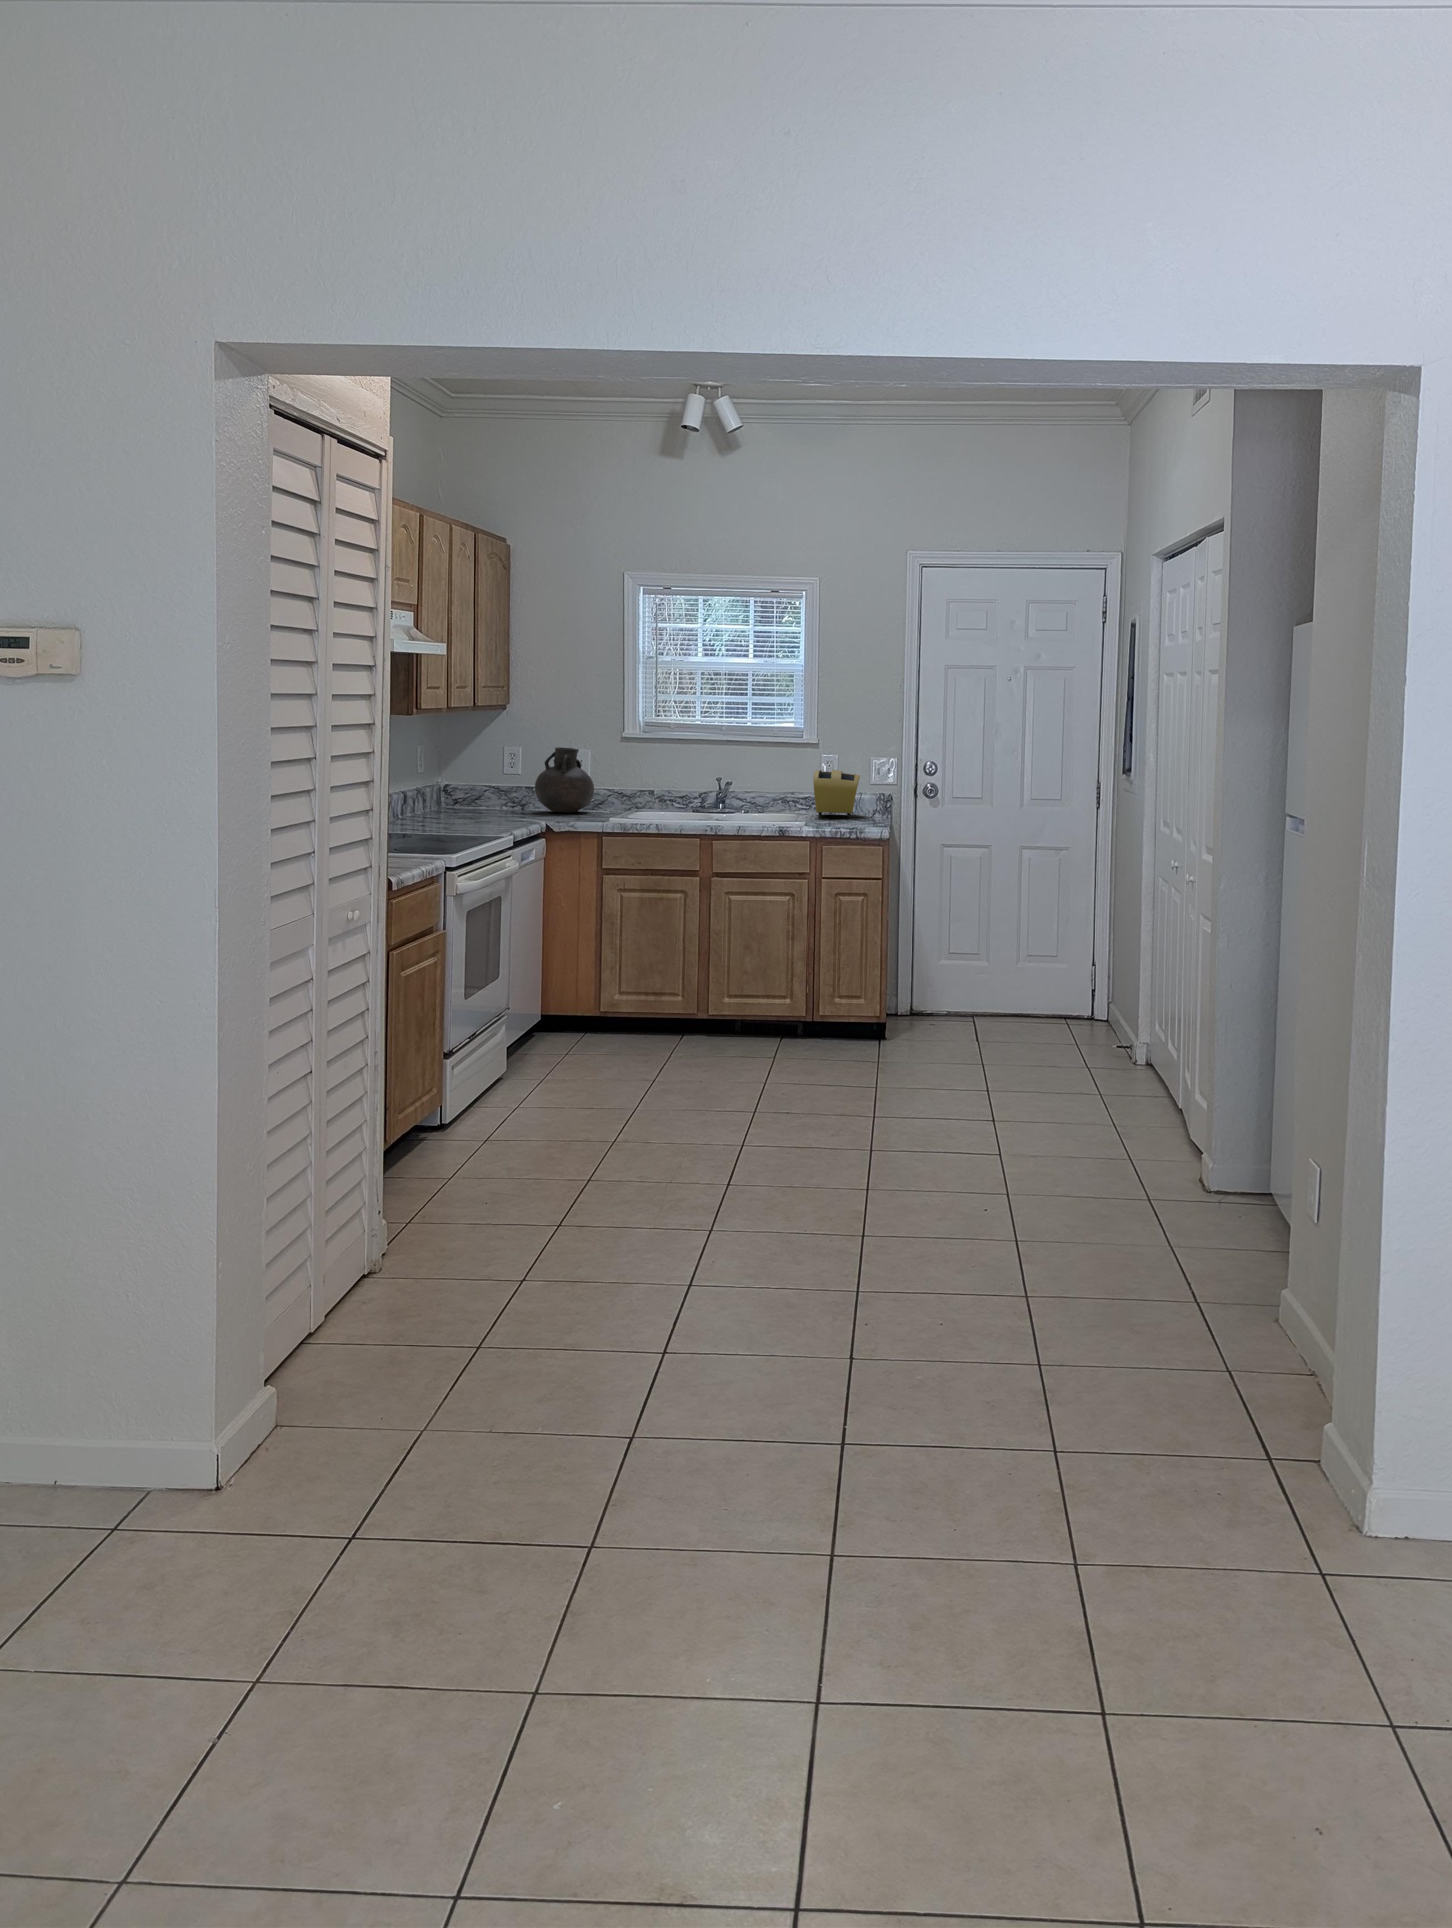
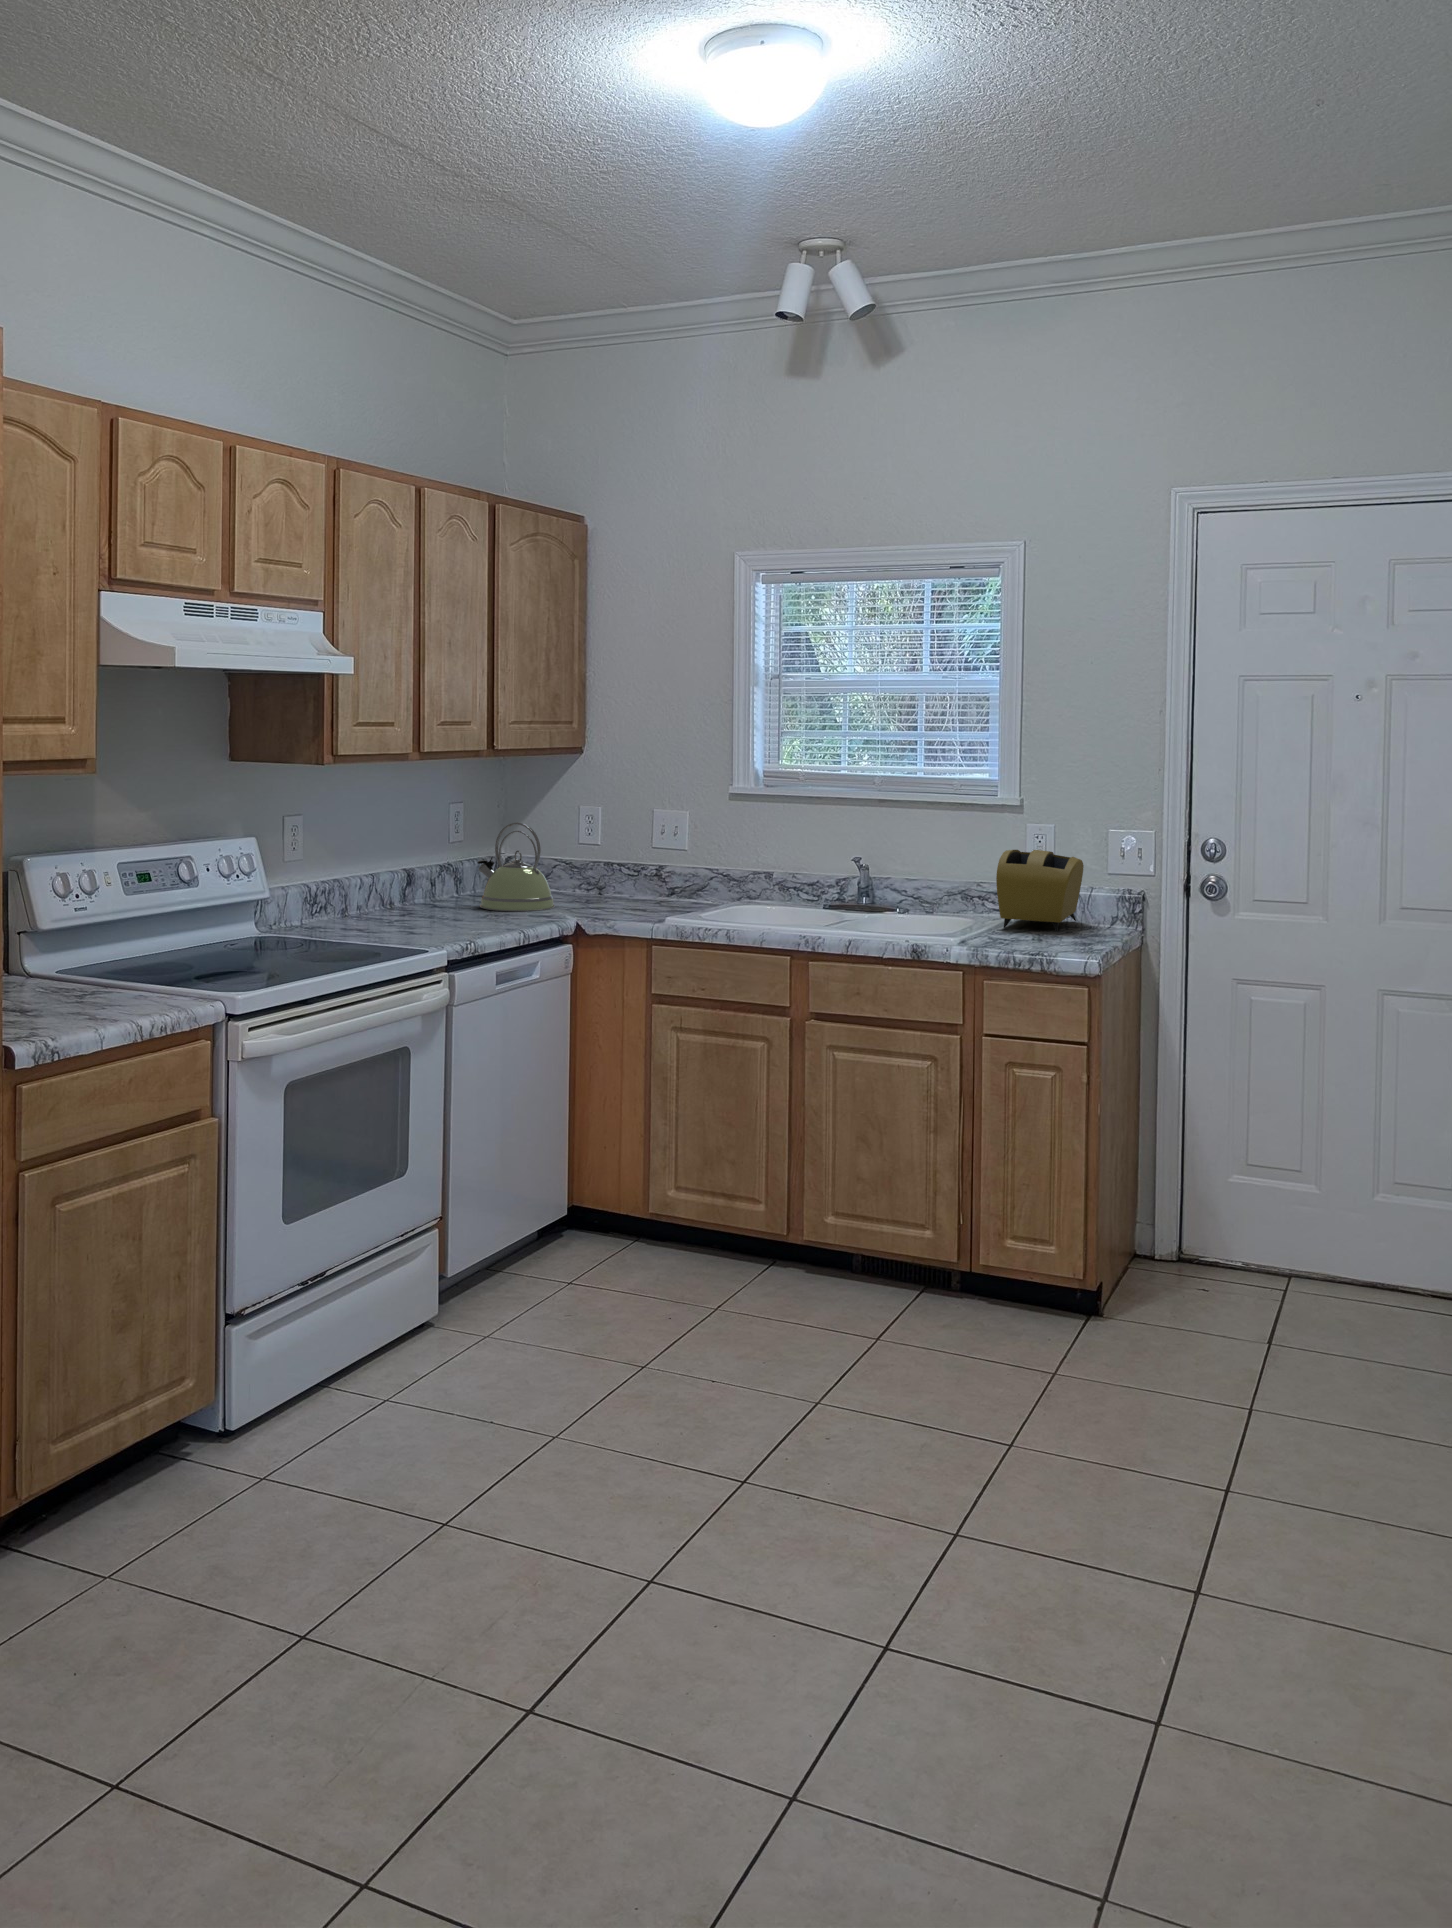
vase: present [535,747,594,813] -> none [610,808,692,901]
kettle: none [447,758,507,821] -> present [477,822,555,912]

